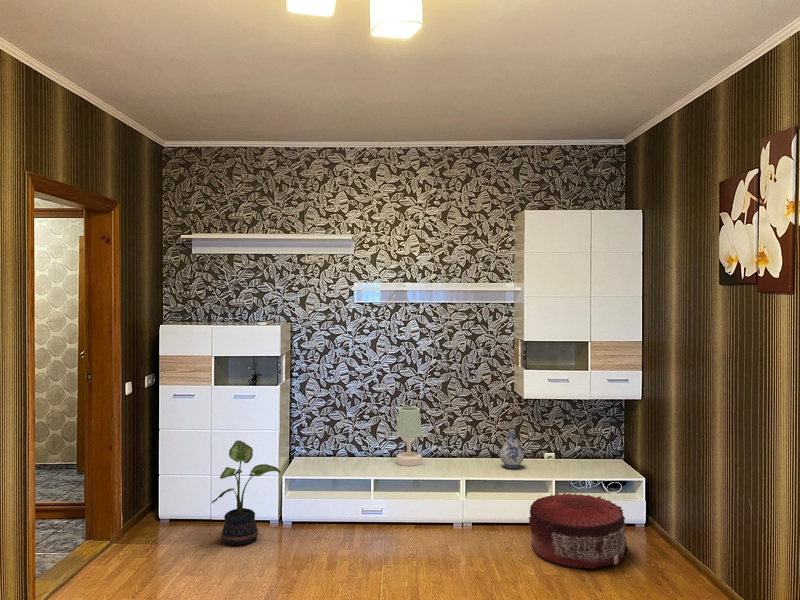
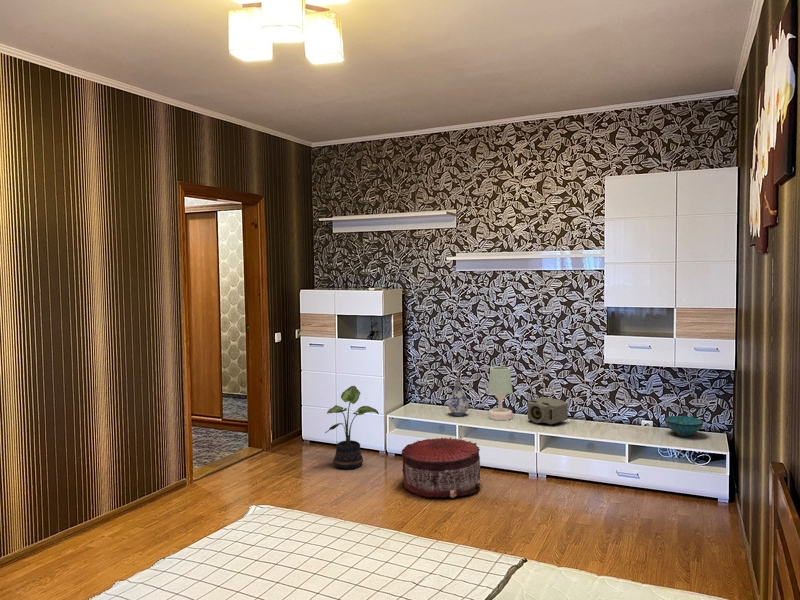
vase: present [500,425,524,468] -> present [448,378,469,416]
speaker: none [440,436,479,465] -> present [528,397,568,424]
decorative bowl: none [572,445,607,465] -> present [665,416,703,436]
pouf: present [529,493,629,569] -> present [402,438,481,498]

